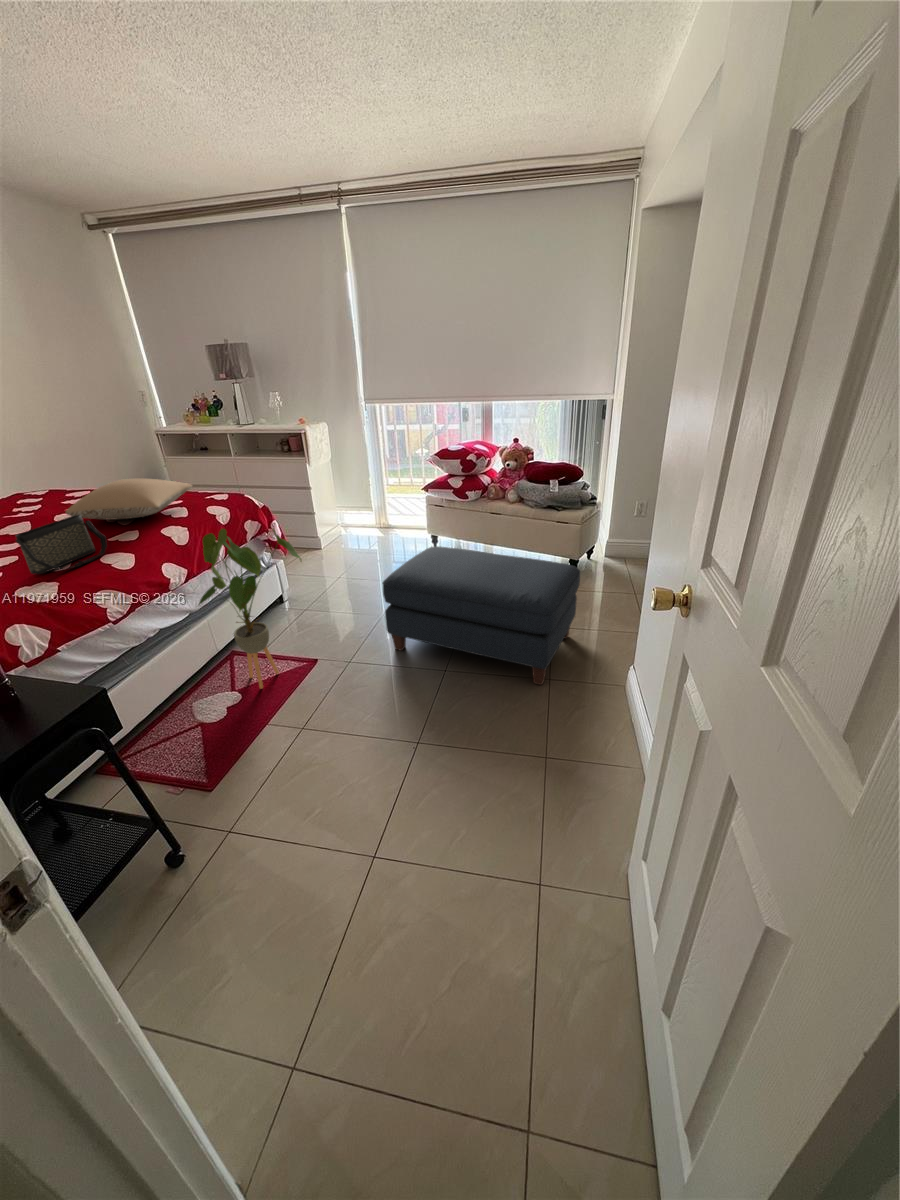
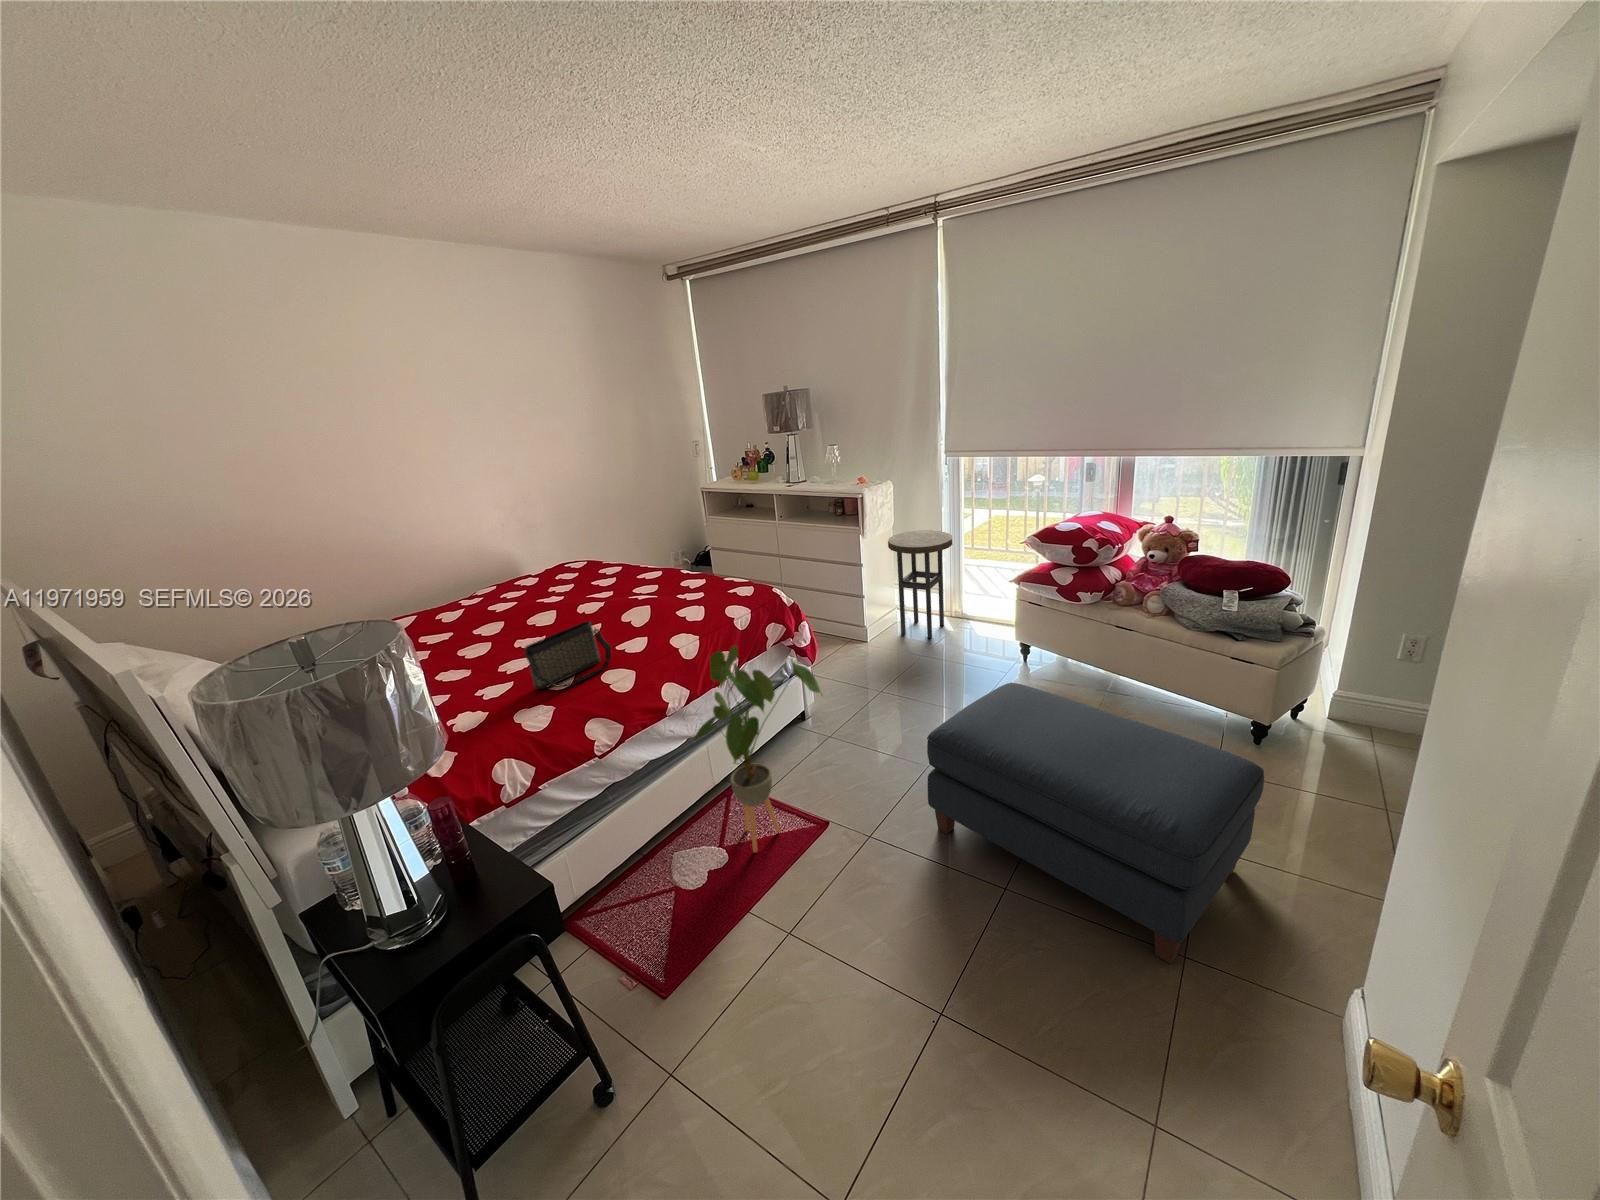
side table: none [328,461,377,542] -> present [888,530,952,638]
pillow: present [66,478,192,520] -> none [585,568,718,616]

